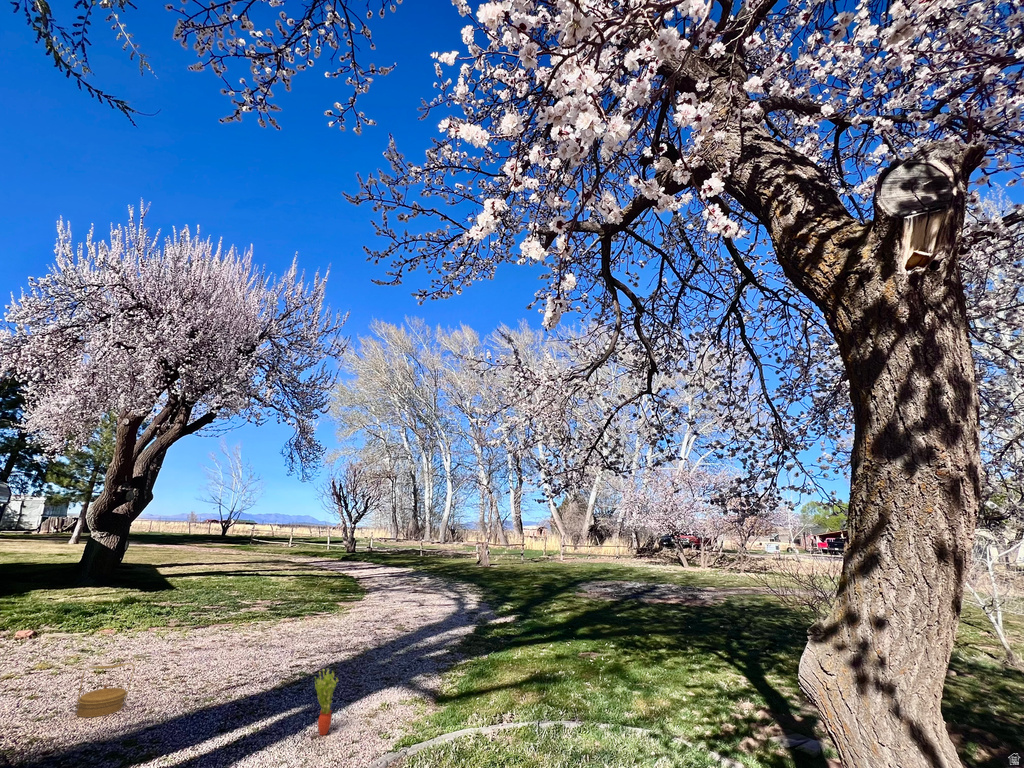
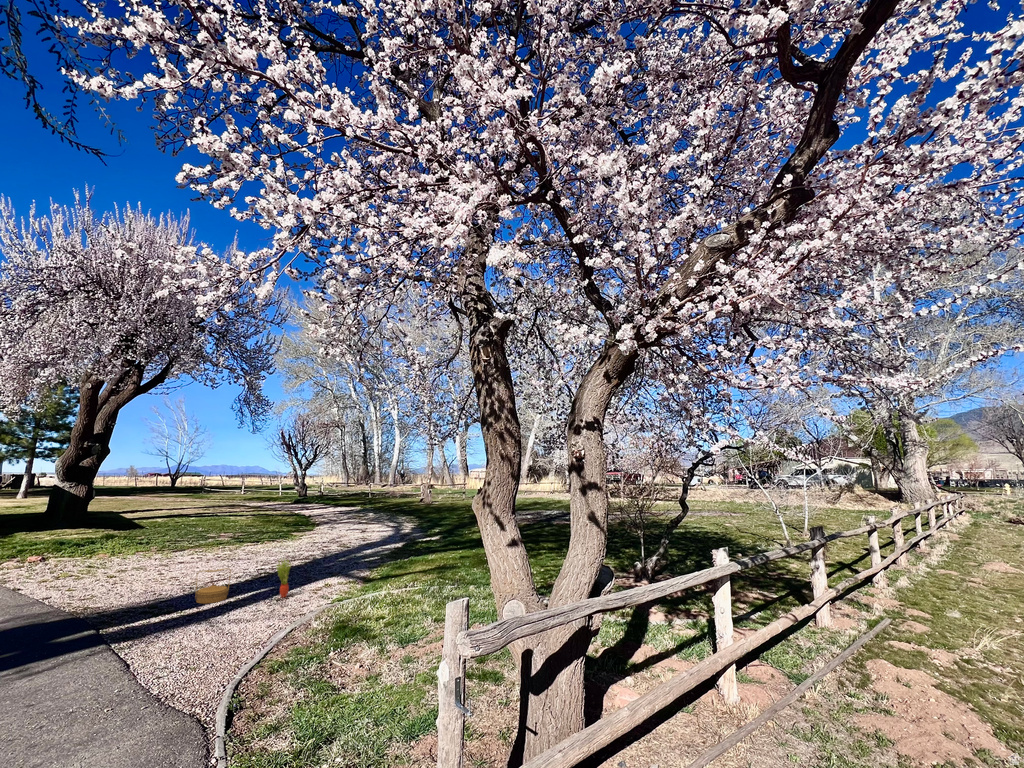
basket: present [76,663,135,717] -> present [196,568,231,604]

